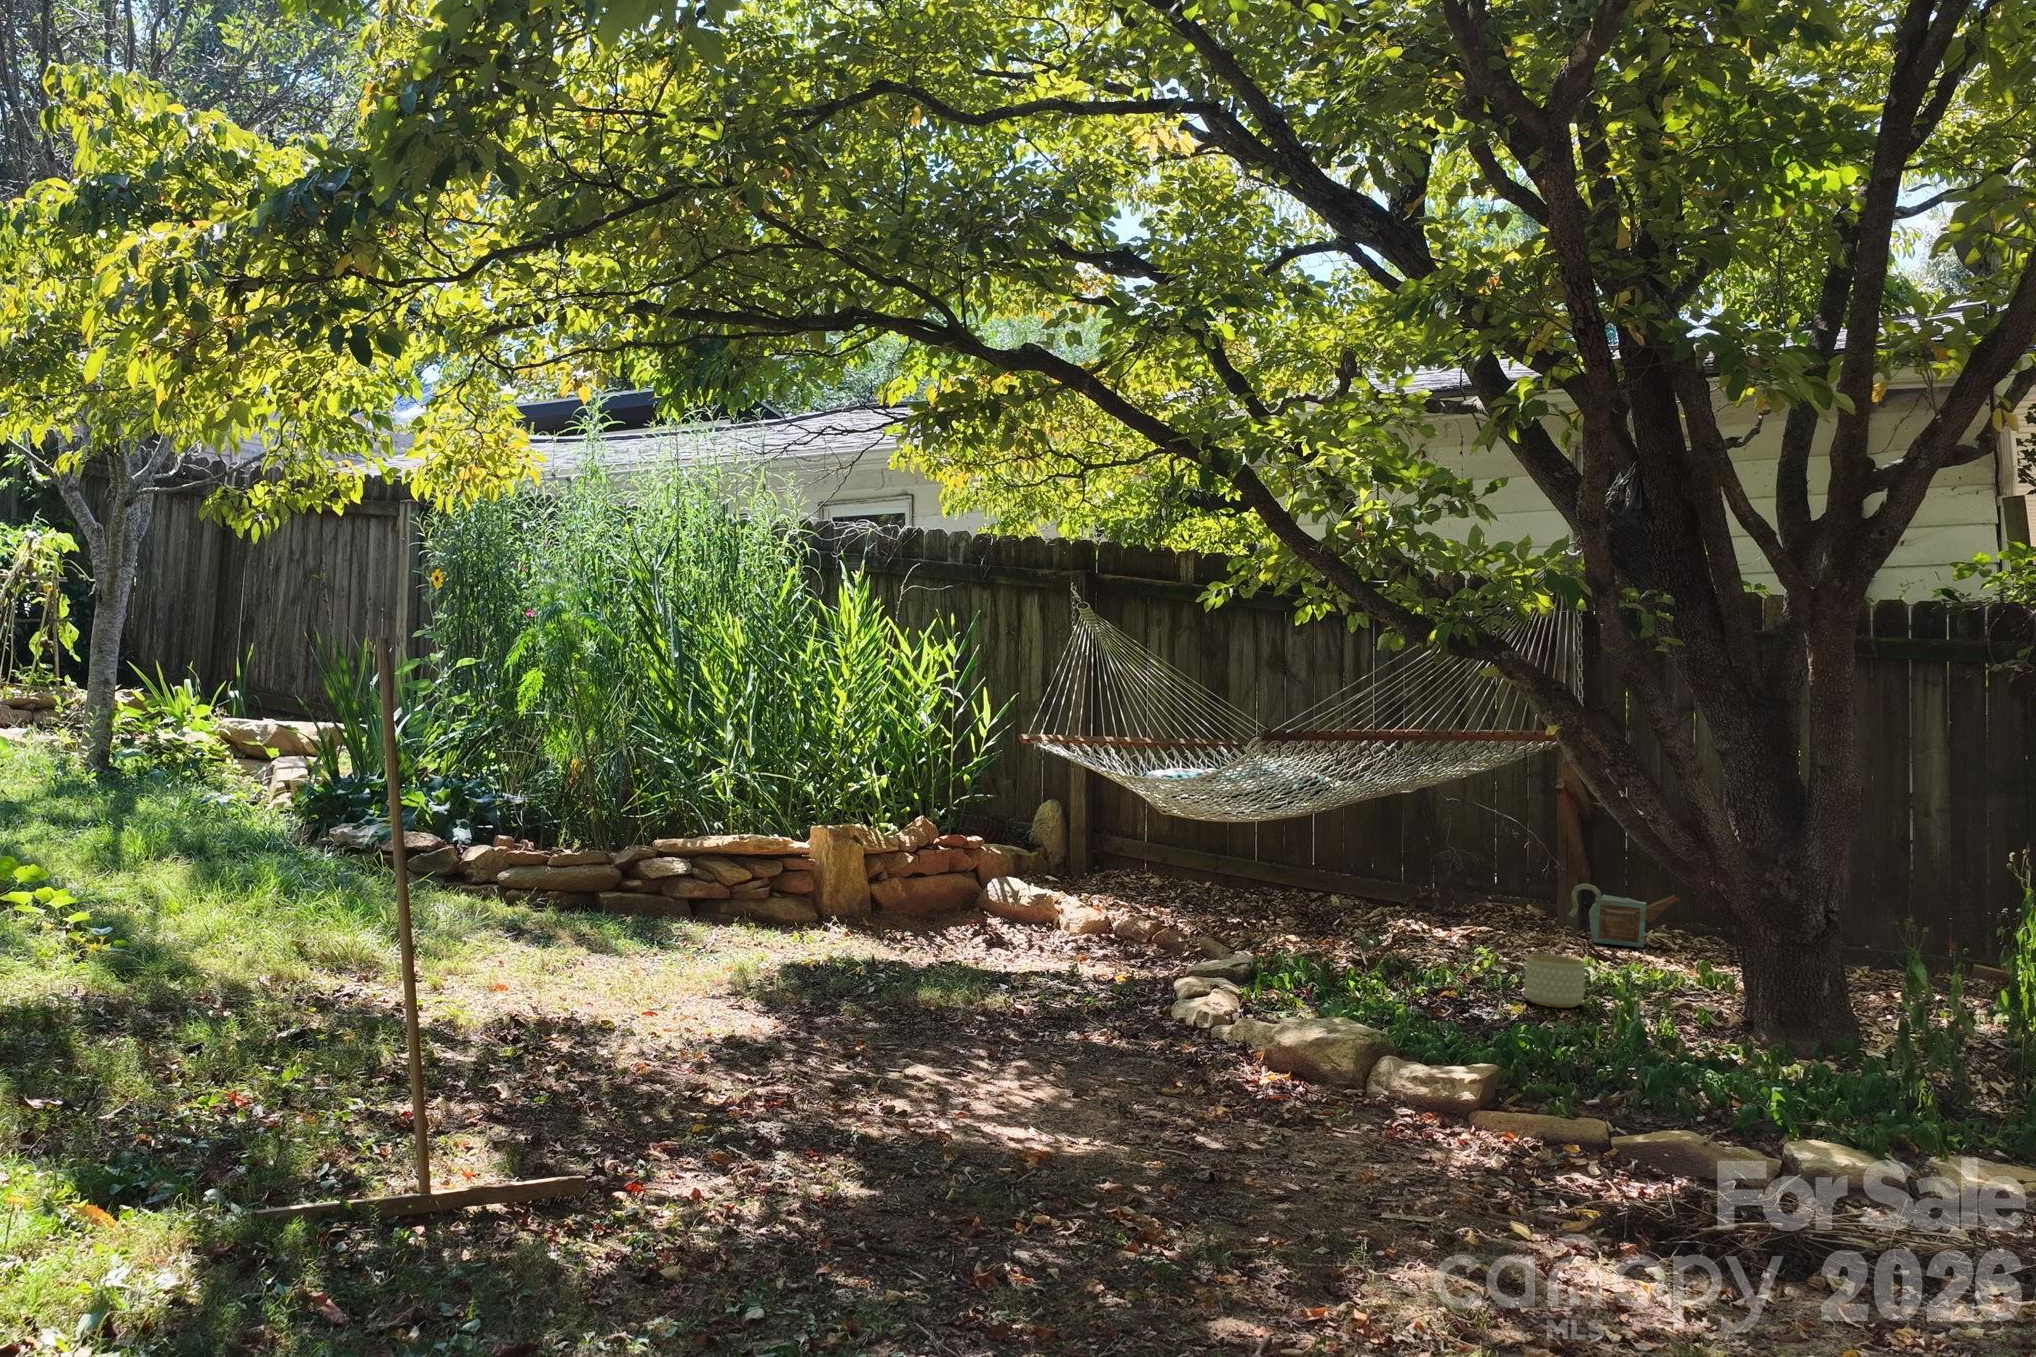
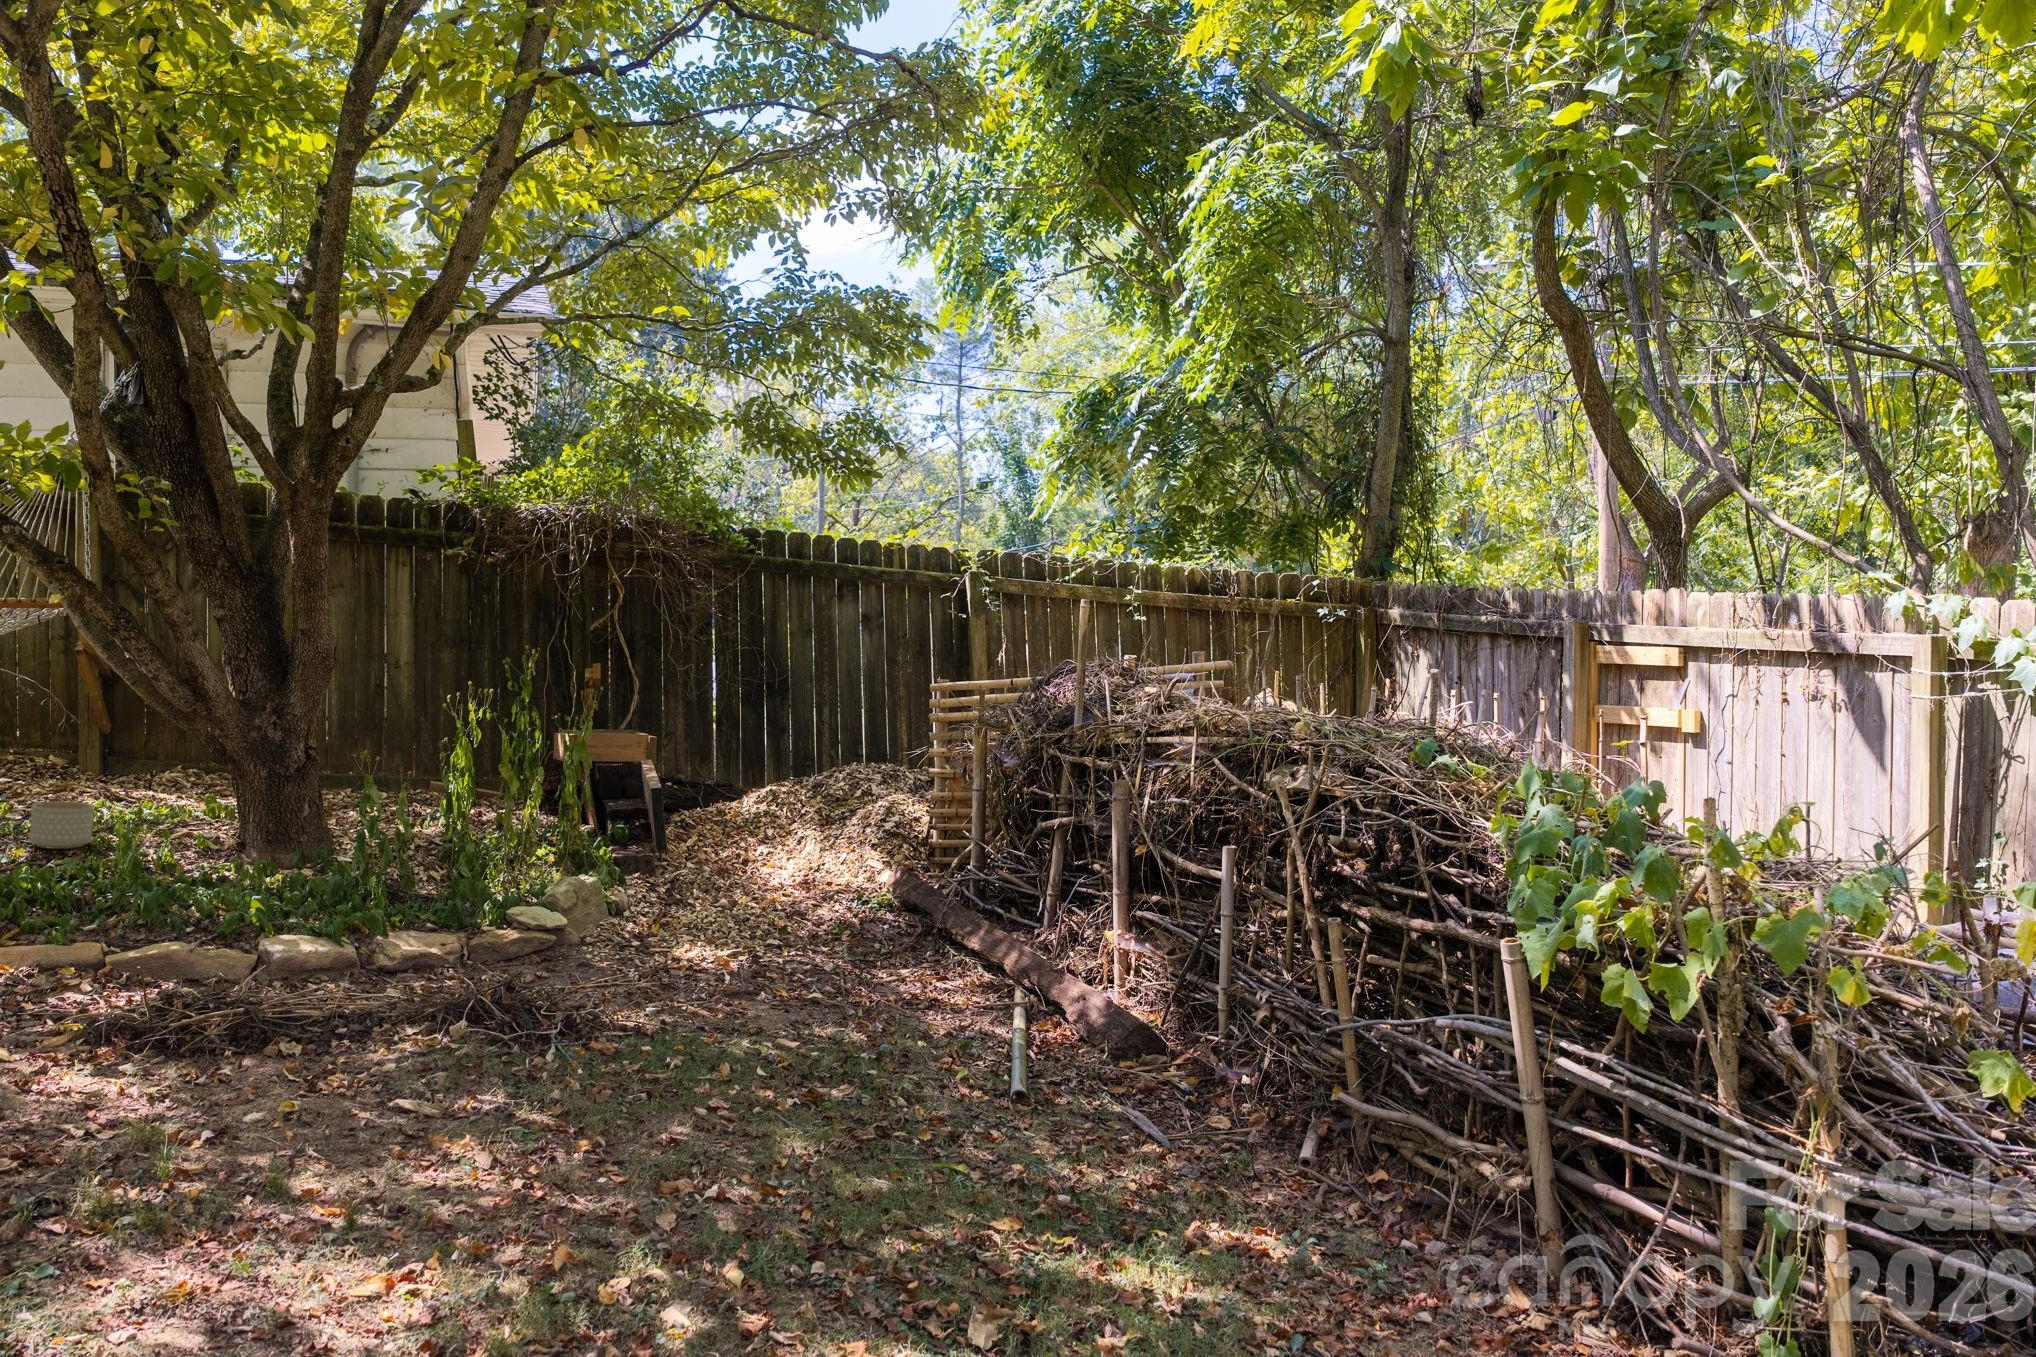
watering can: present [1569,884,1679,947] -> none [85,733,194,786]

